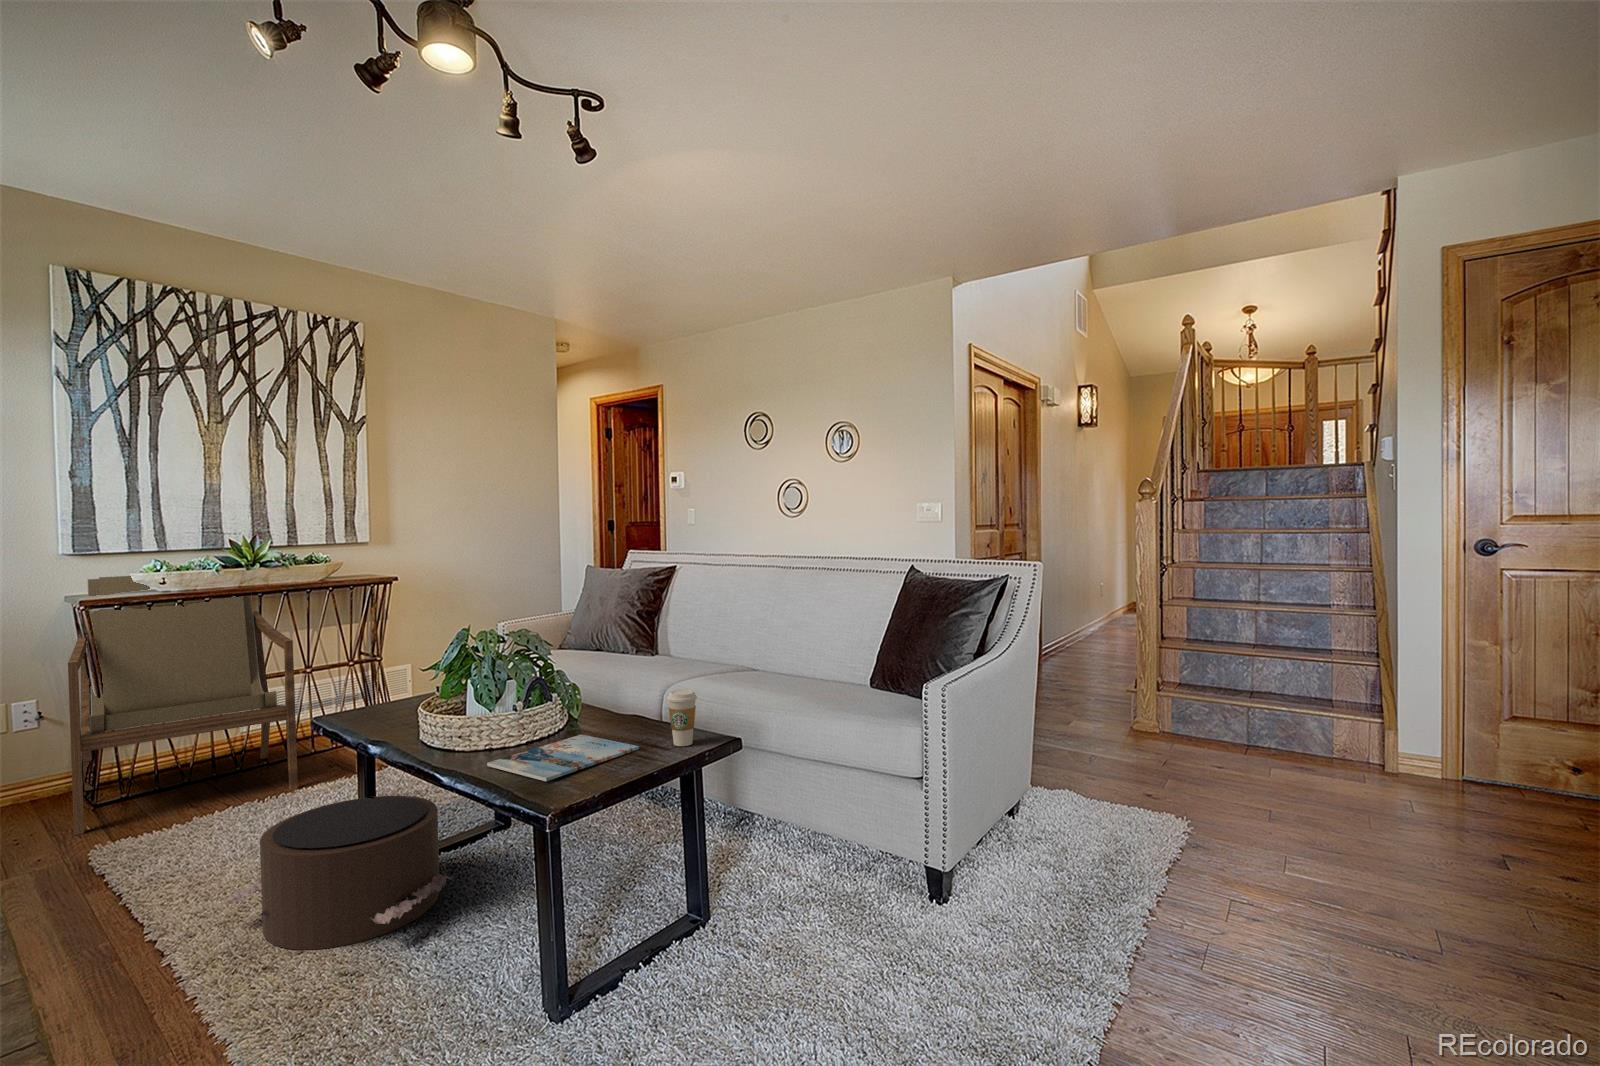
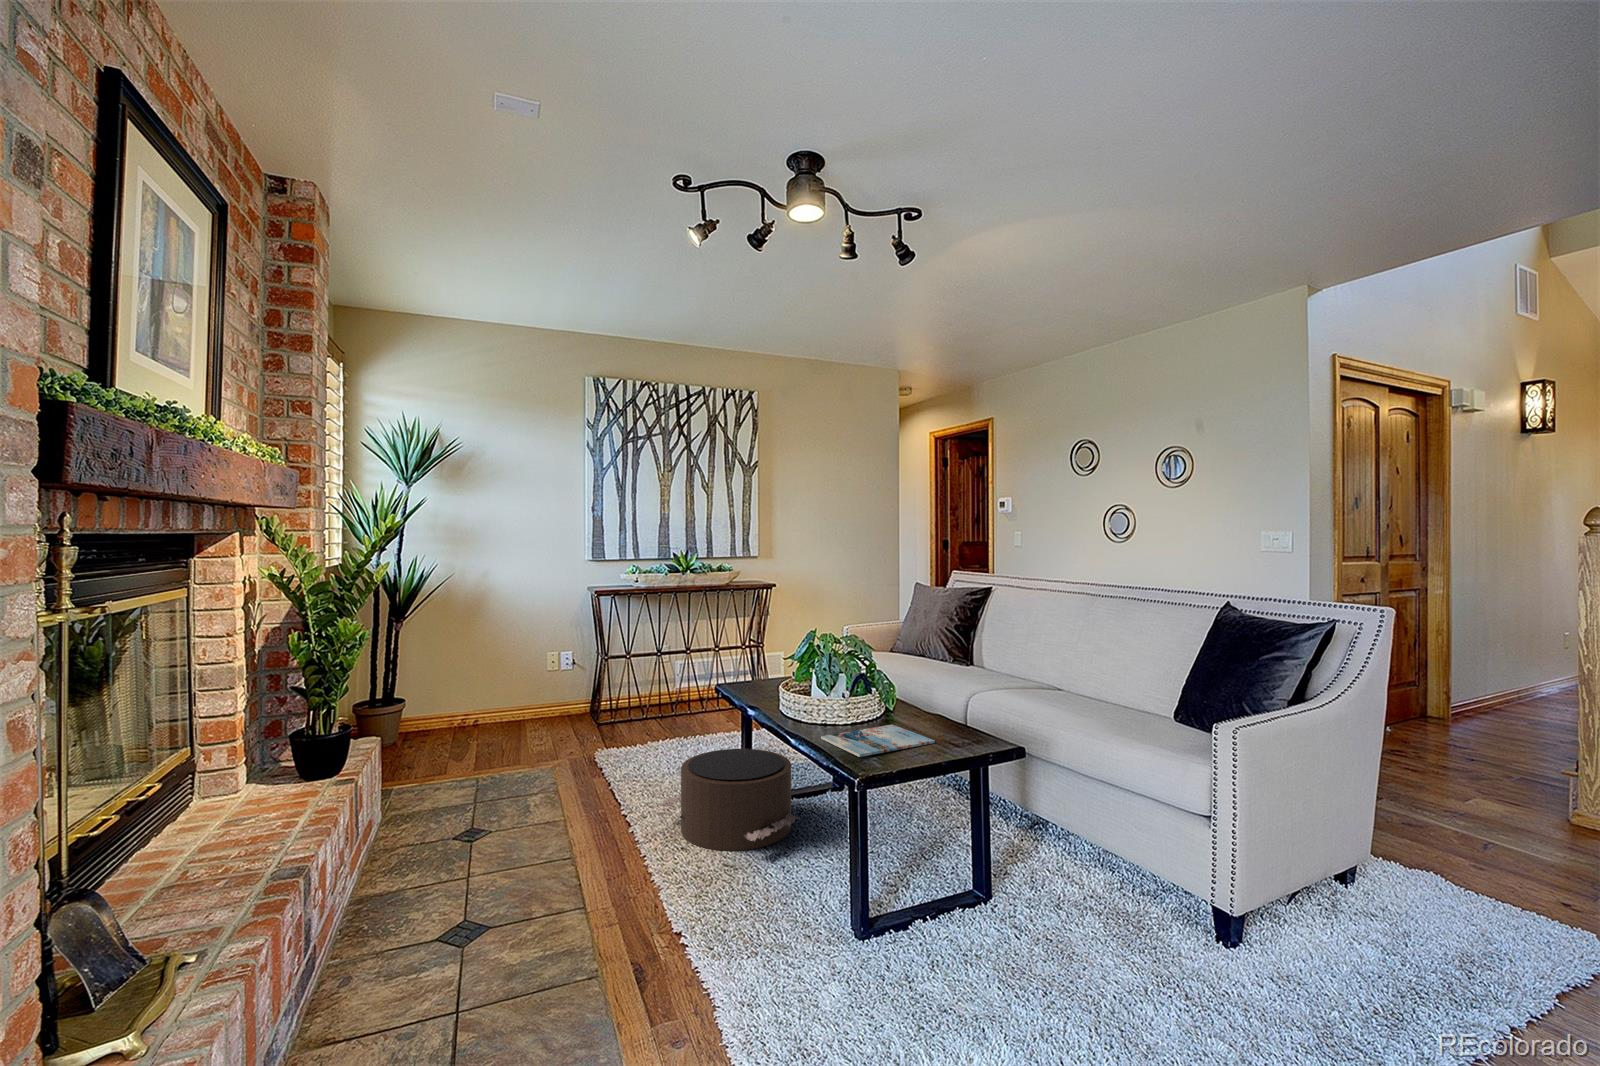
armchair: present [68,576,298,835] -> none [585,575,708,745]
coffee cup: present [667,689,697,746] -> none [959,699,984,746]

